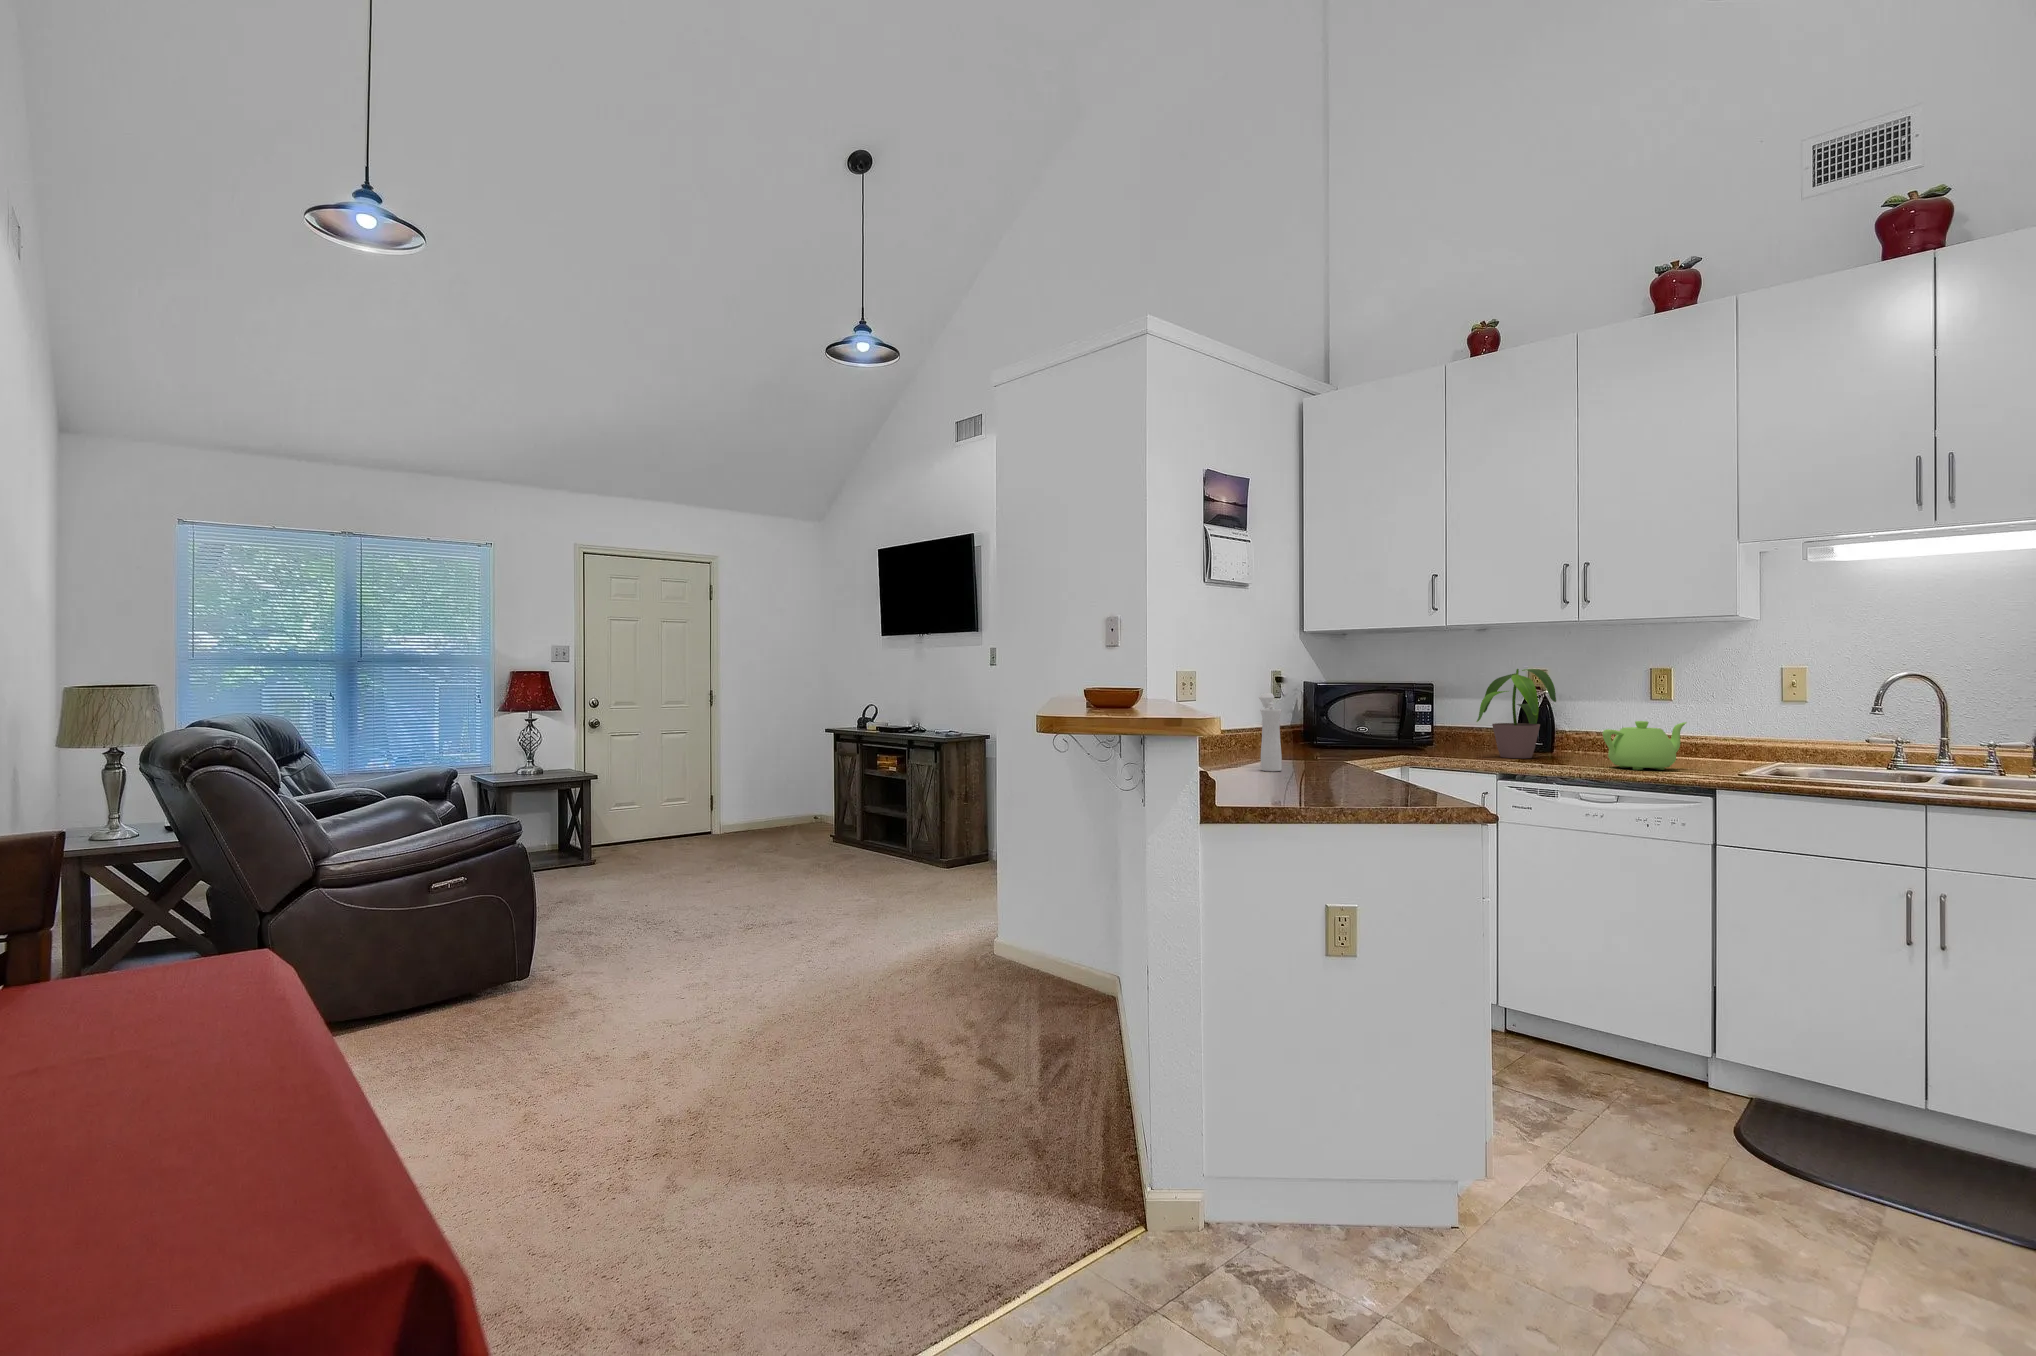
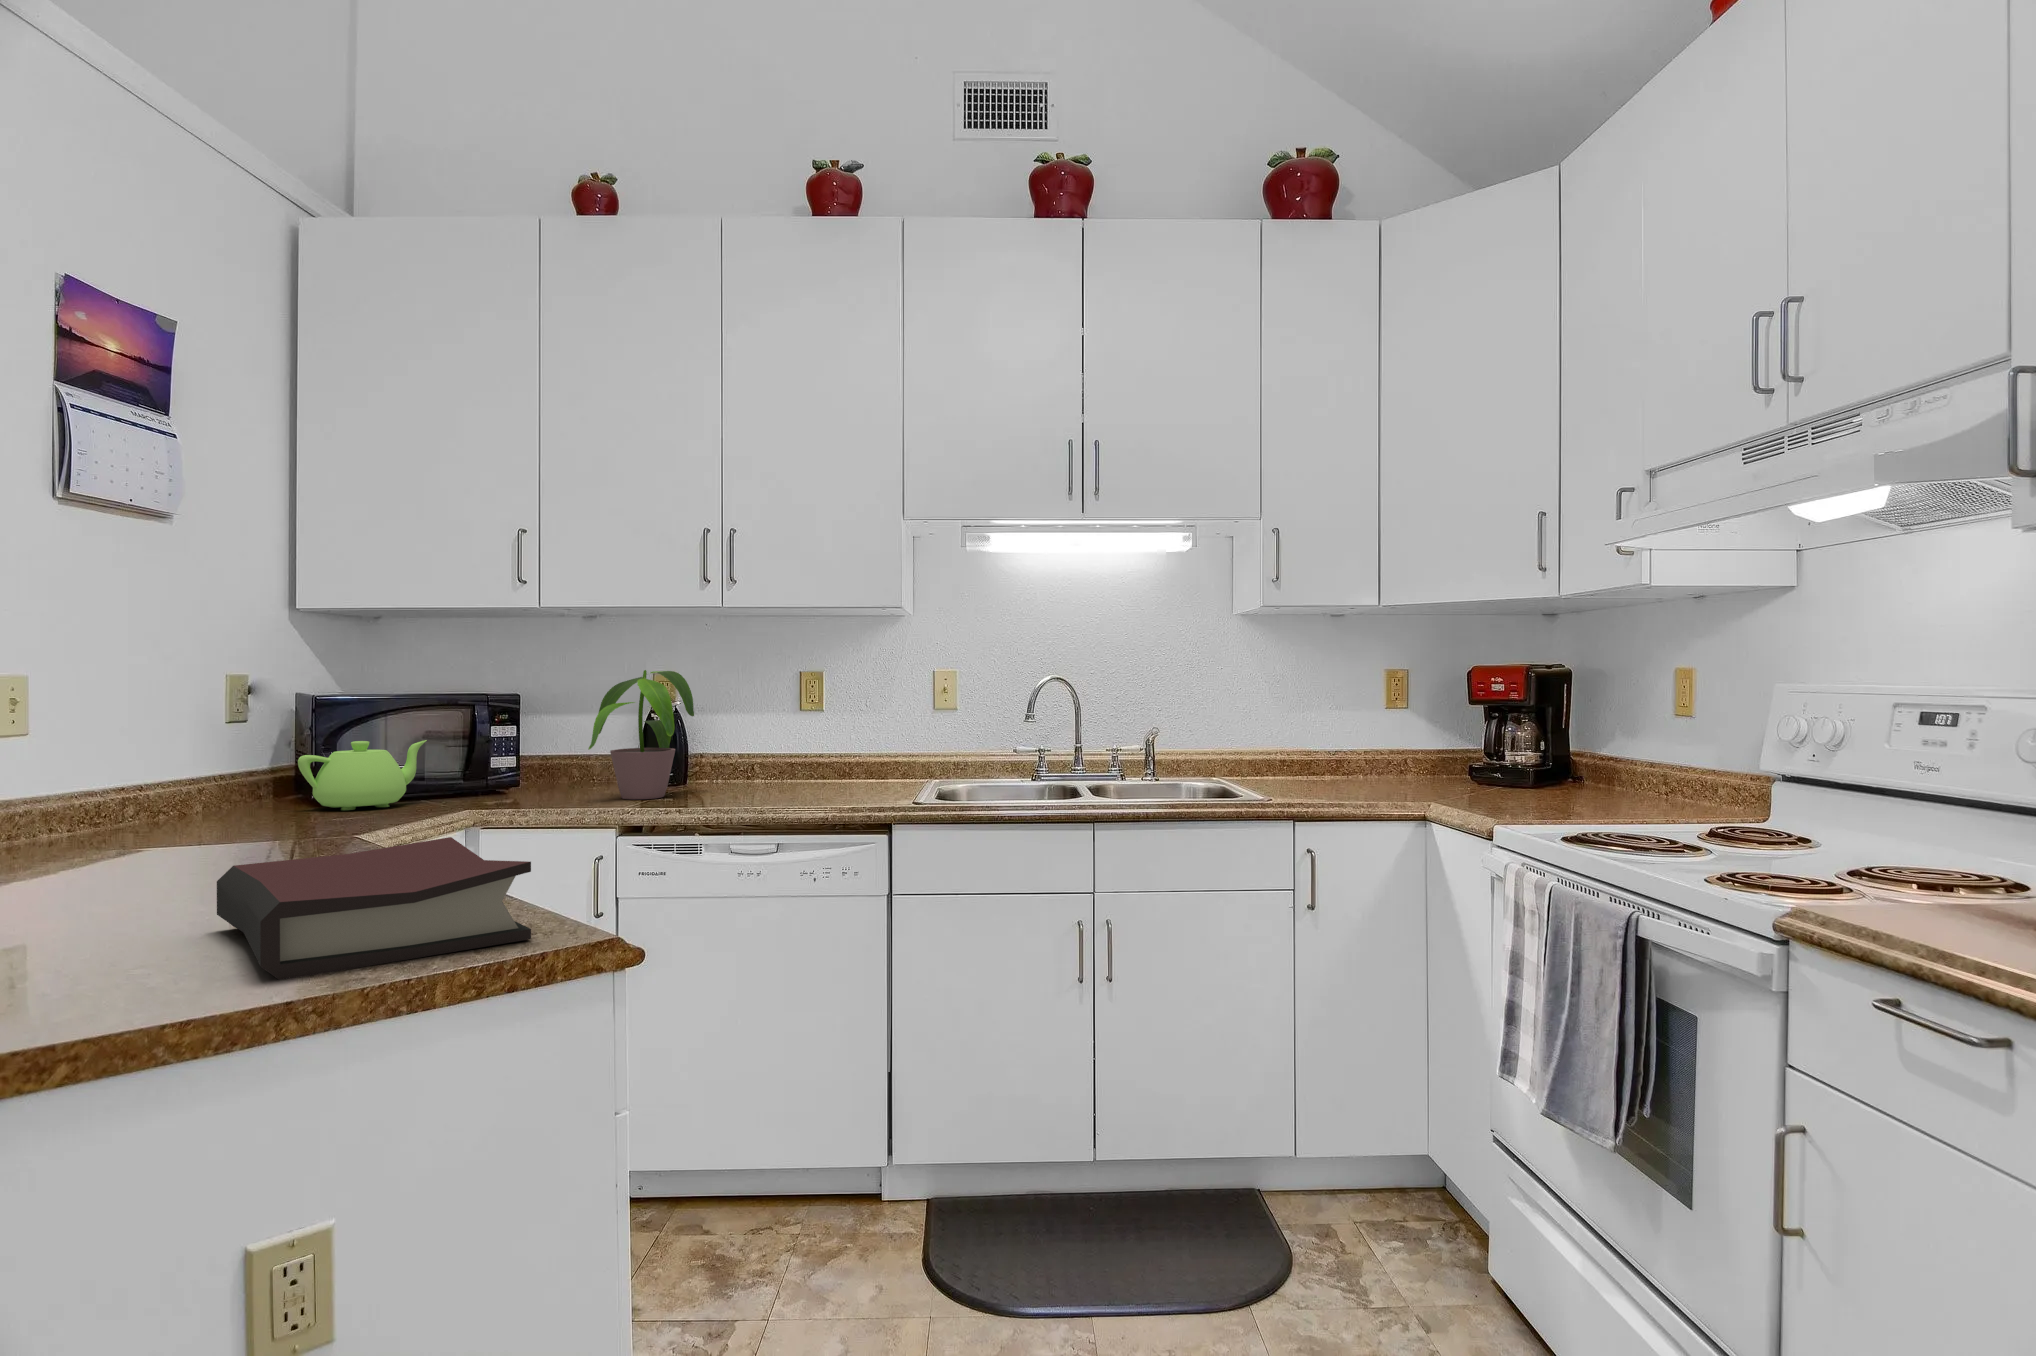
pepper mill: present [1259,693,1282,771] -> none [153,714,209,880]
teapot: present [1603,721,1687,770] -> present [298,740,427,810]
hardback book: none [1298,757,1434,803] -> present [217,837,531,980]

